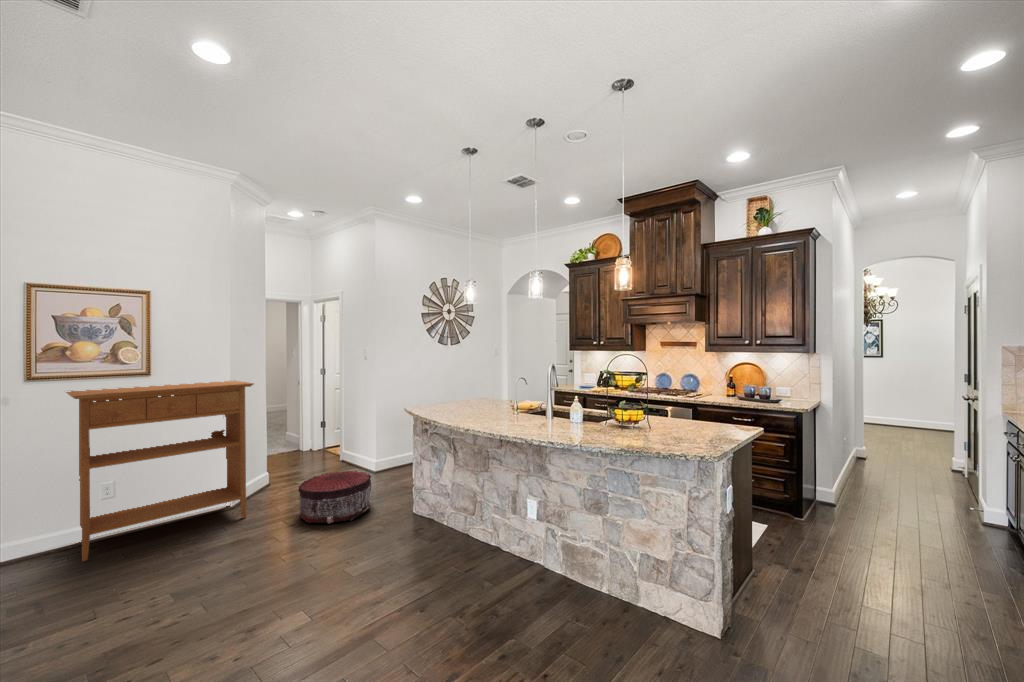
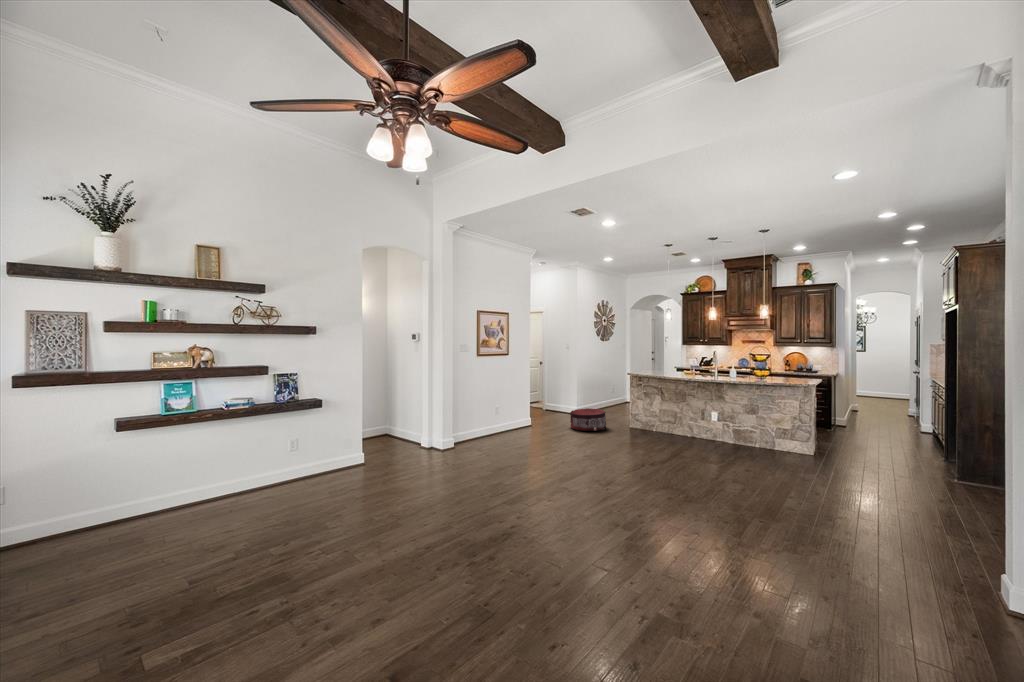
console table: present [66,381,254,561] -> none [480,360,550,441]

